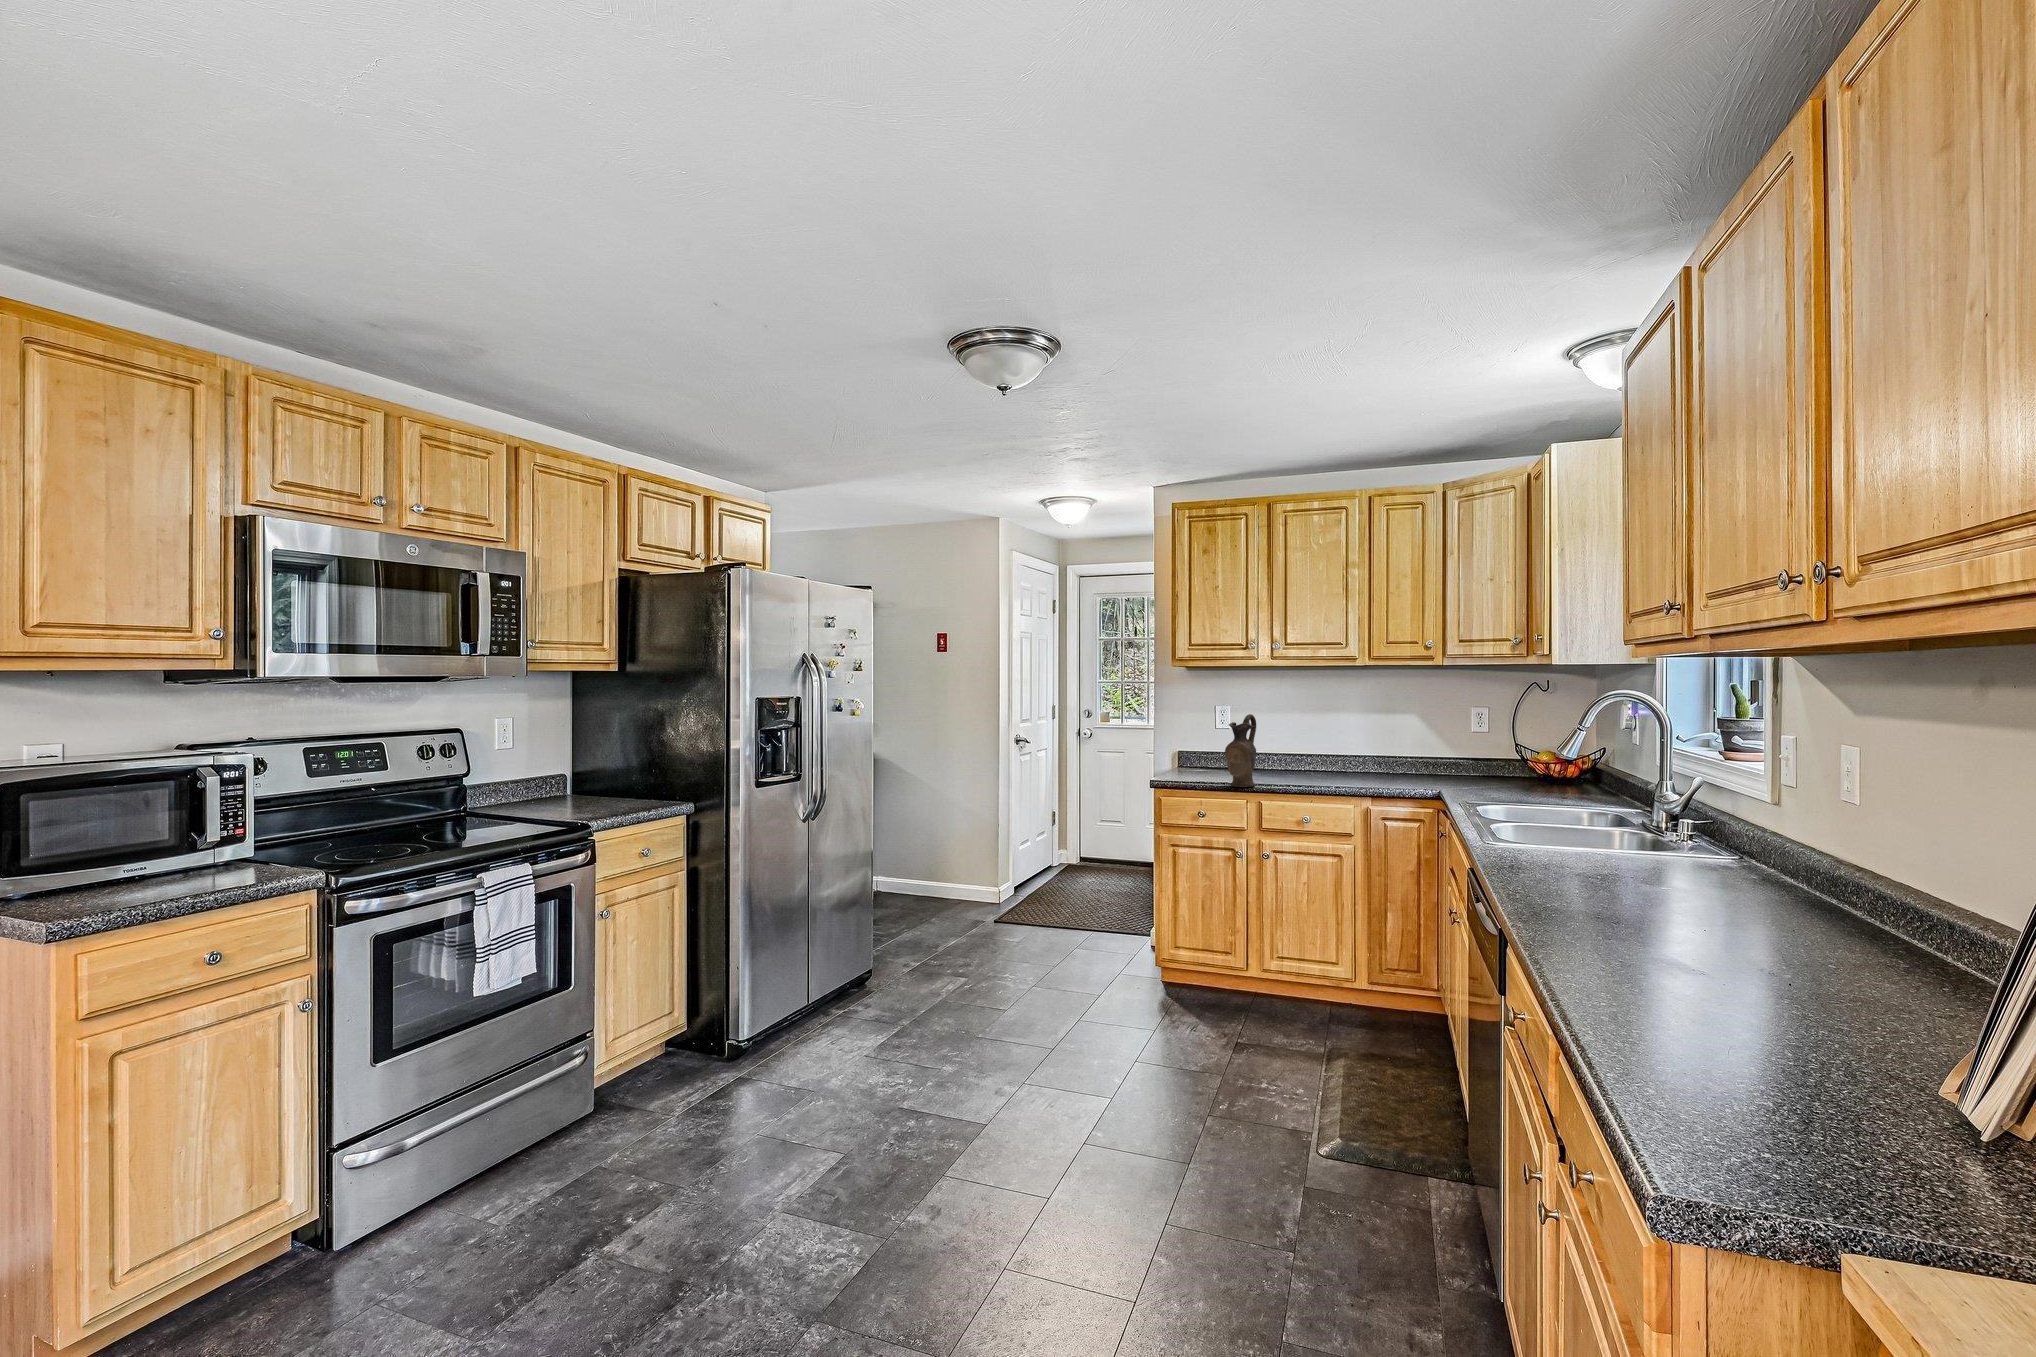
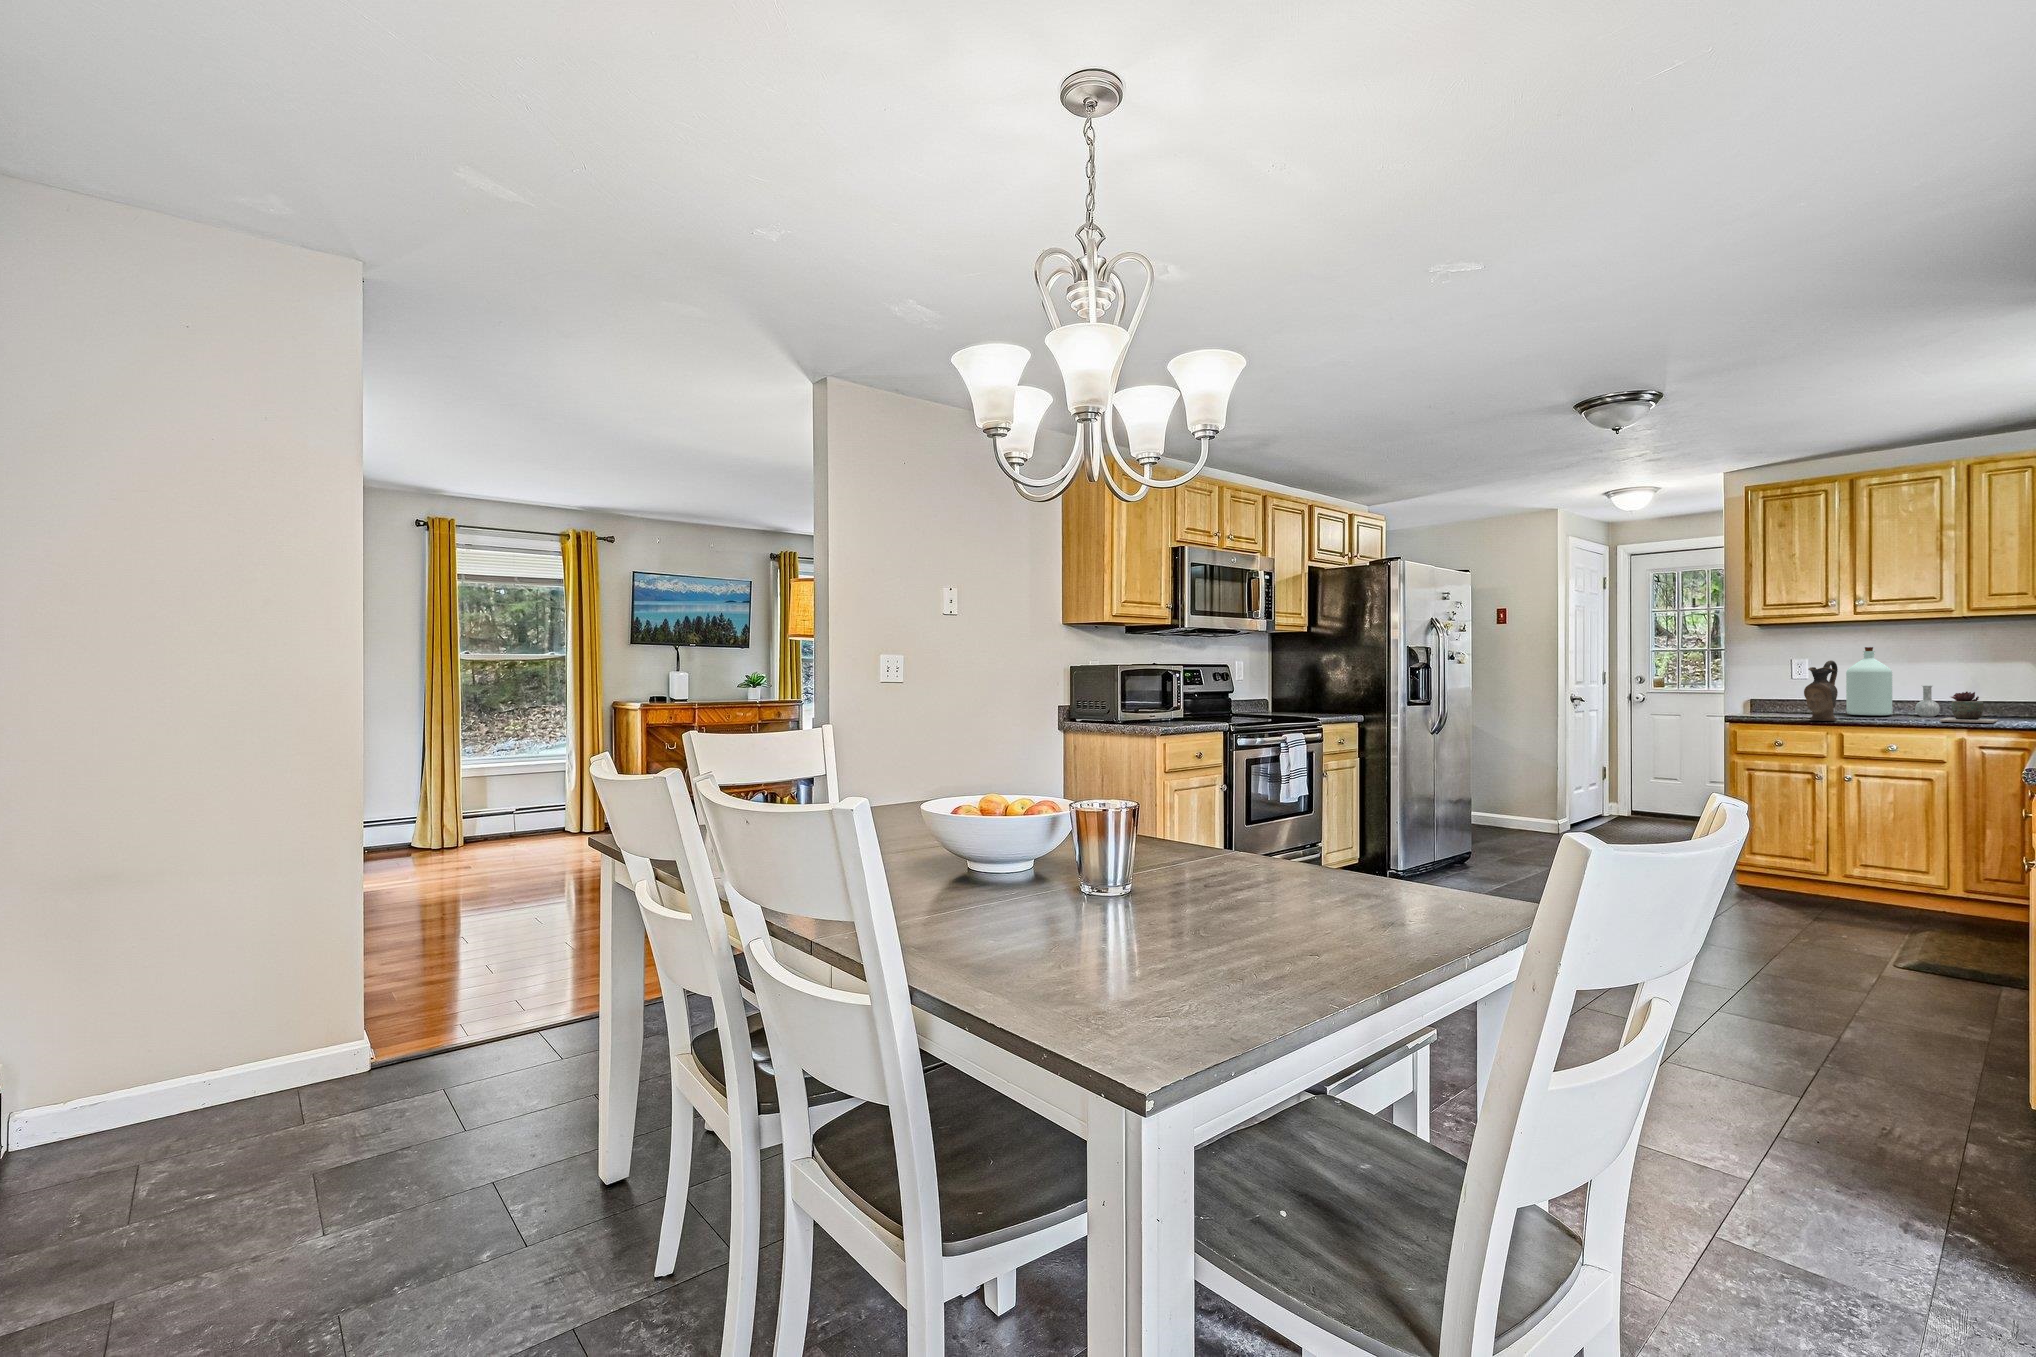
bottle: none [1264,697,1346,777] -> present [1846,647,1940,717]
succulent plant: none [1348,752,1397,789] -> present [1940,692,1999,723]

